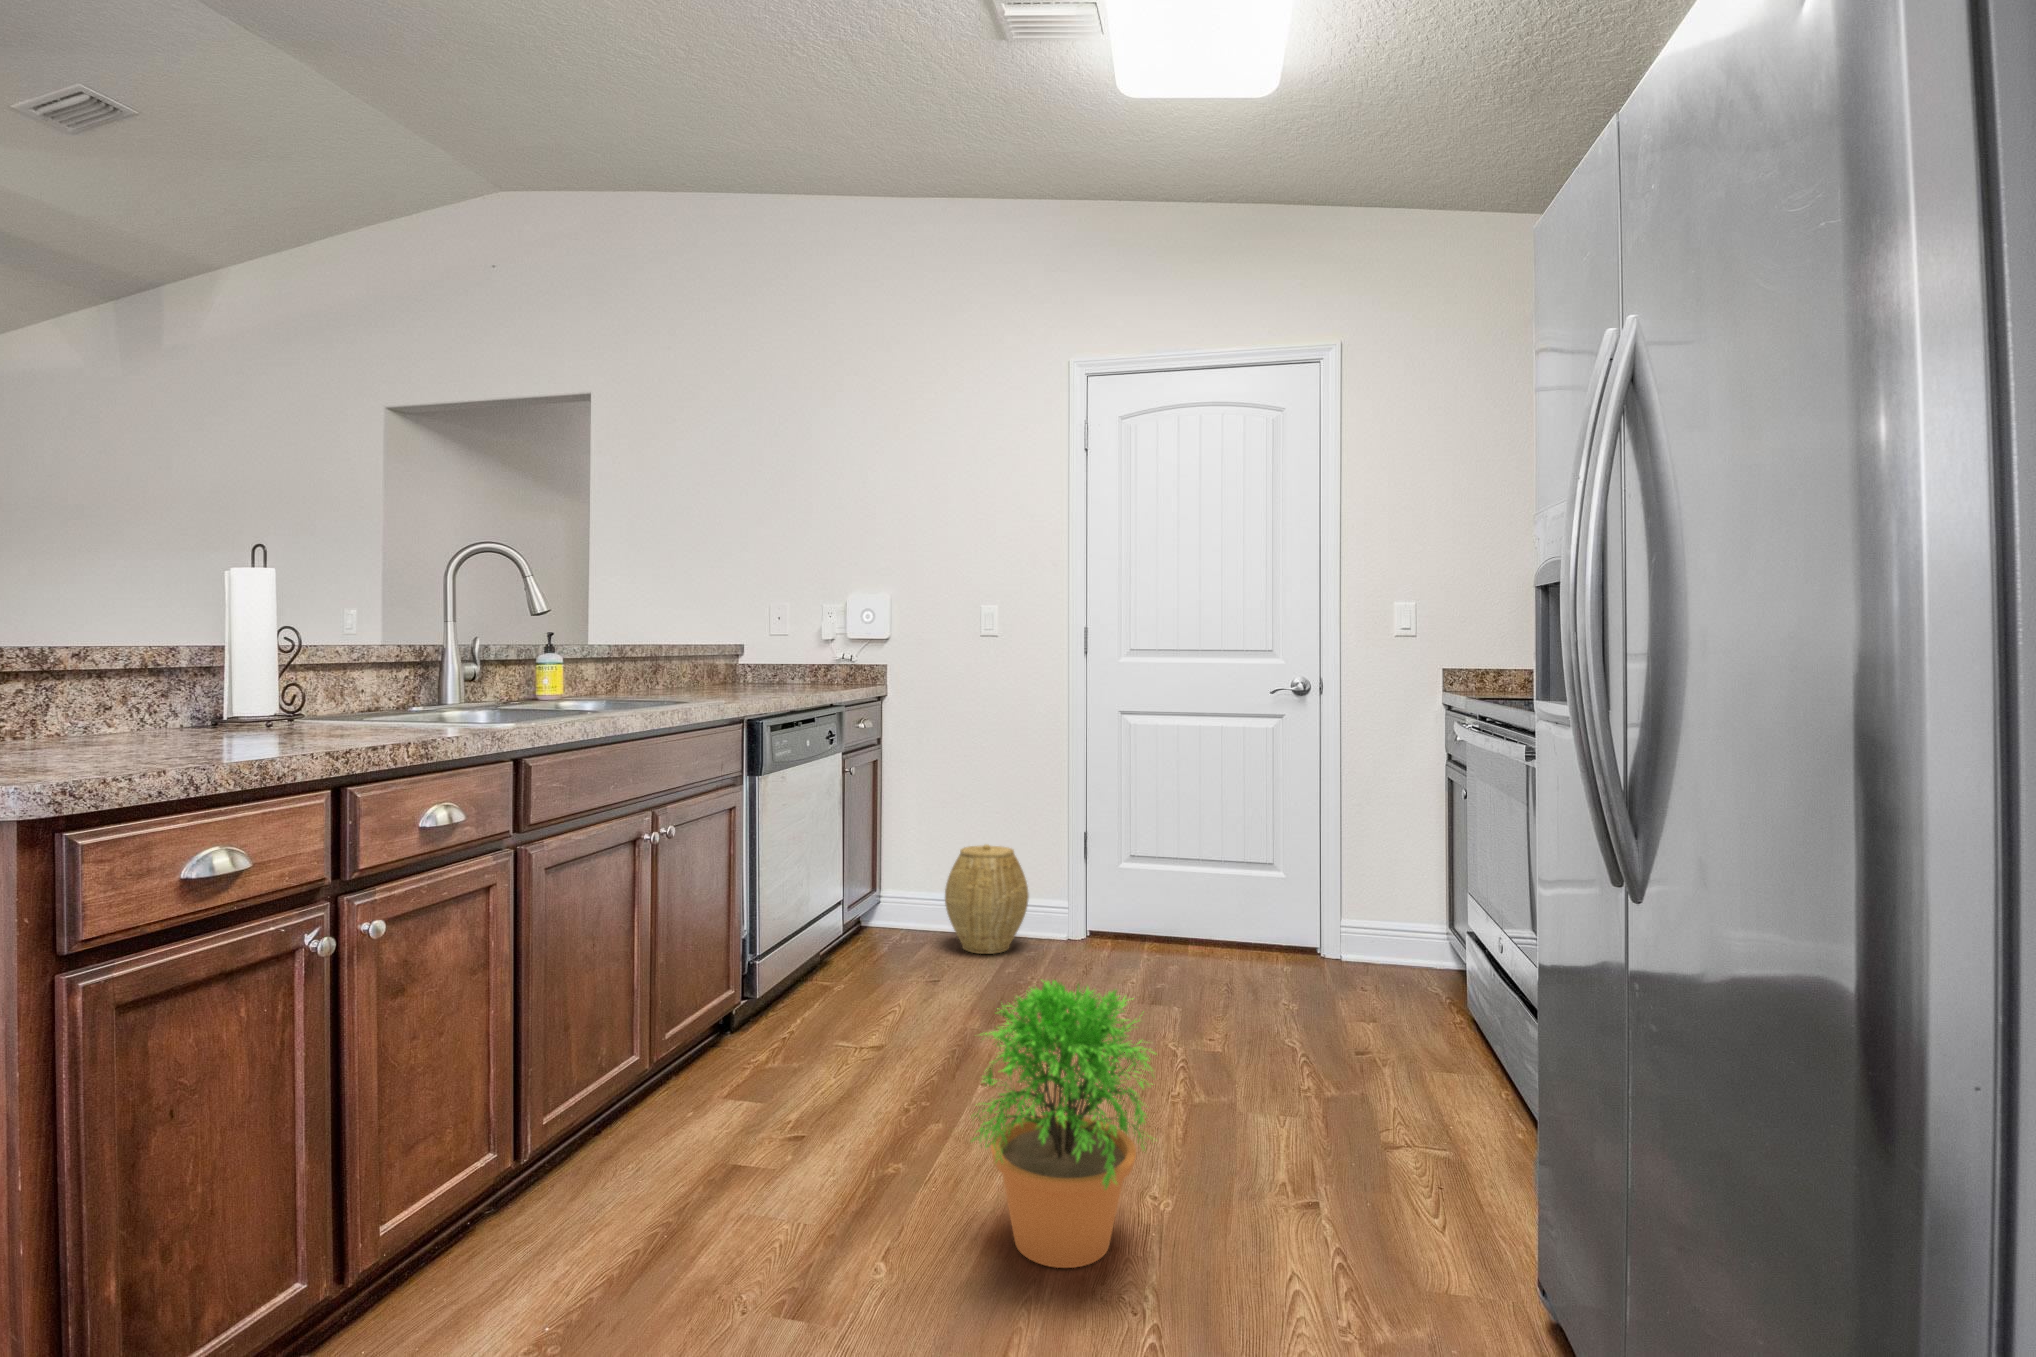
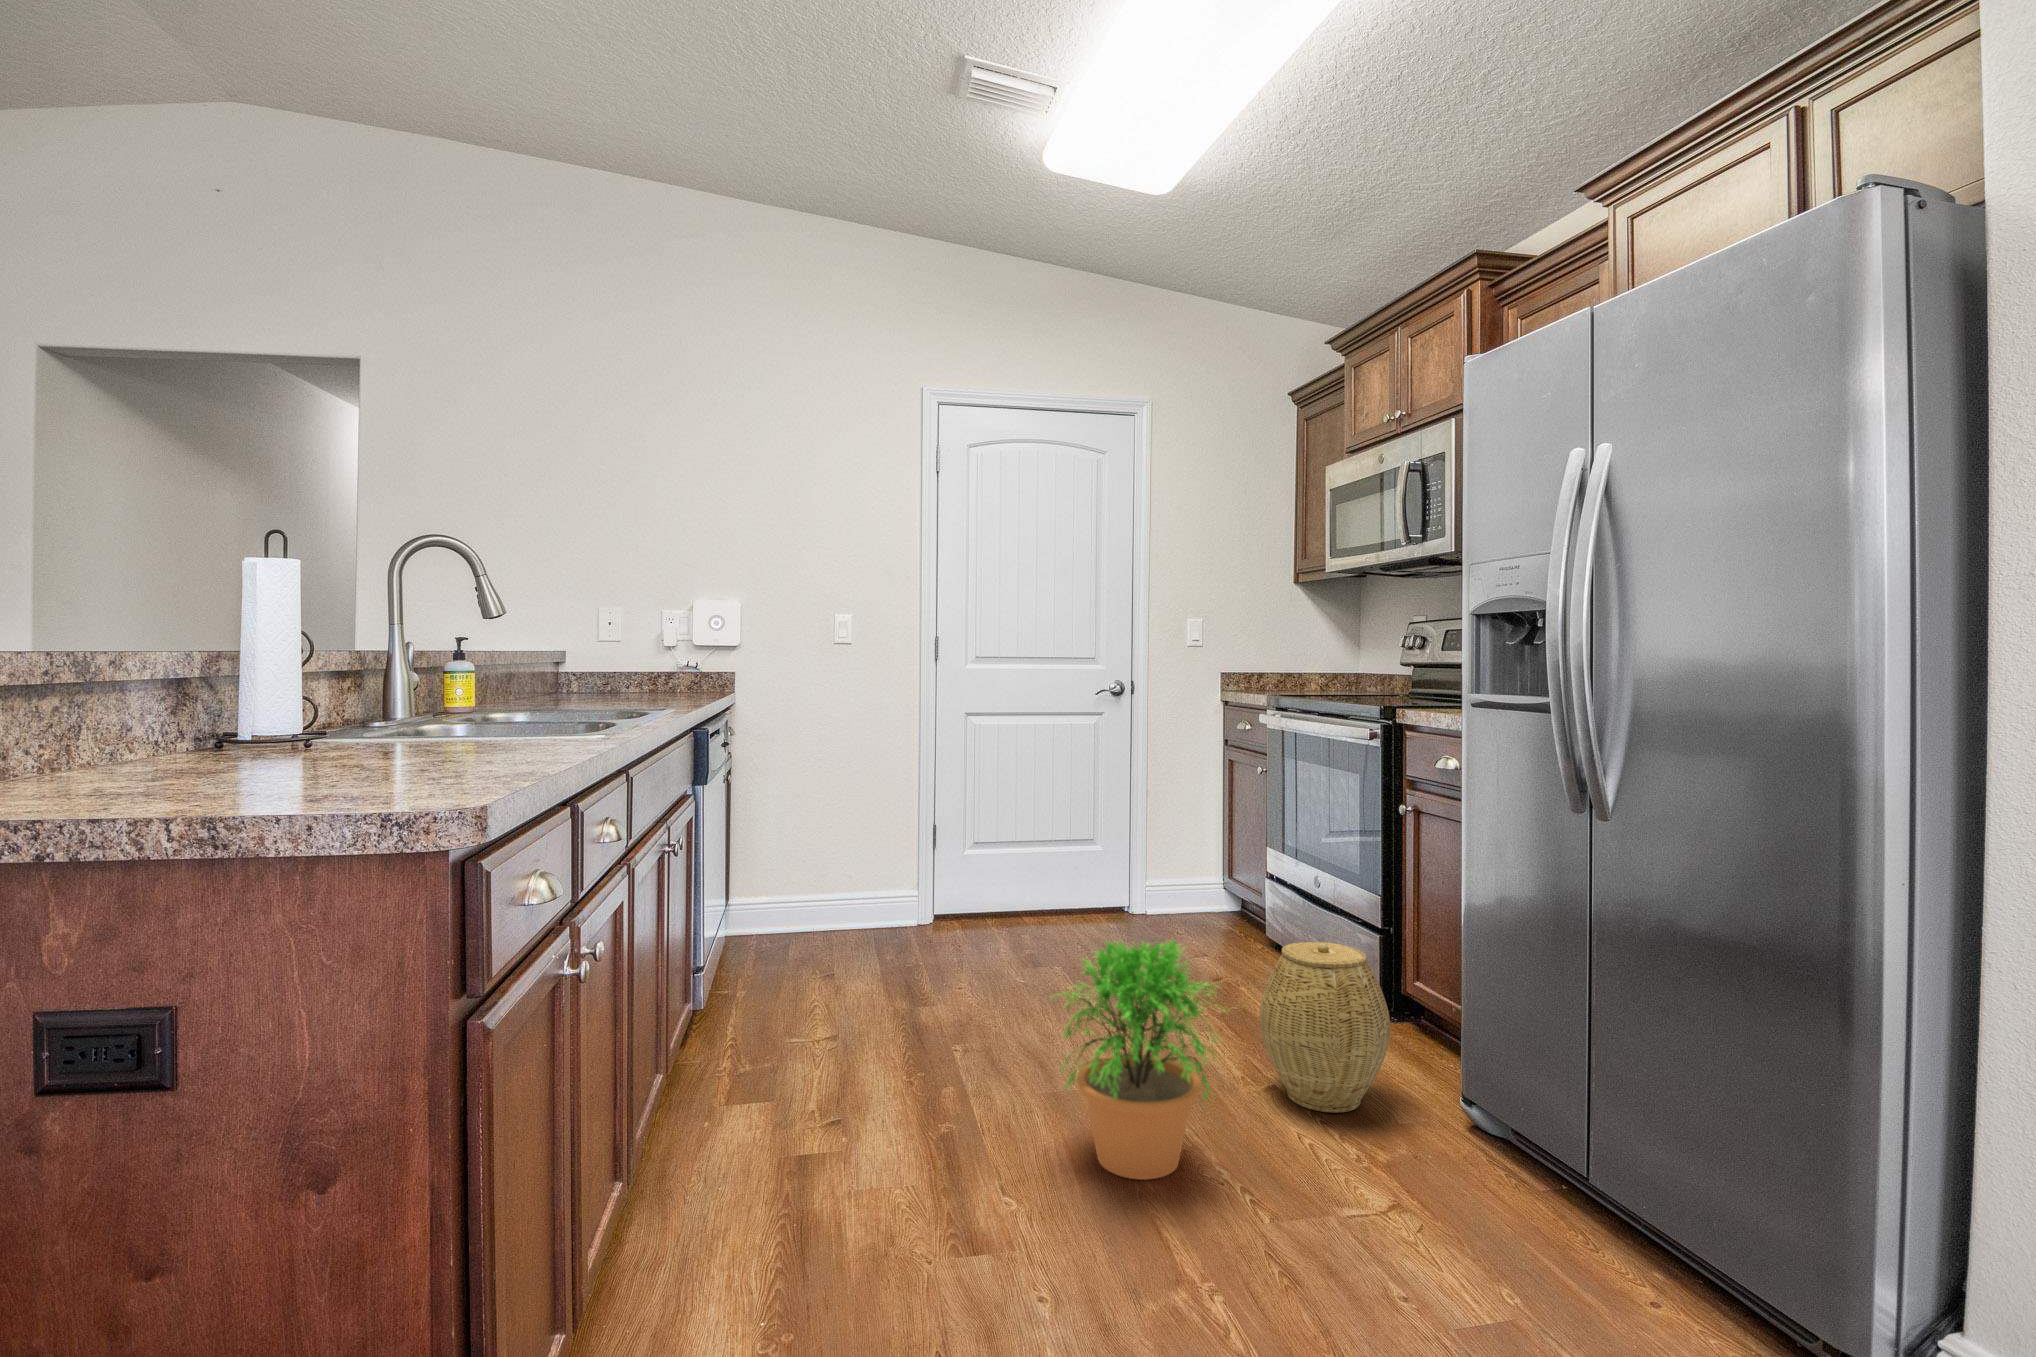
woven basket: present [945,844,1029,954] -> present [1260,942,1390,1113]

